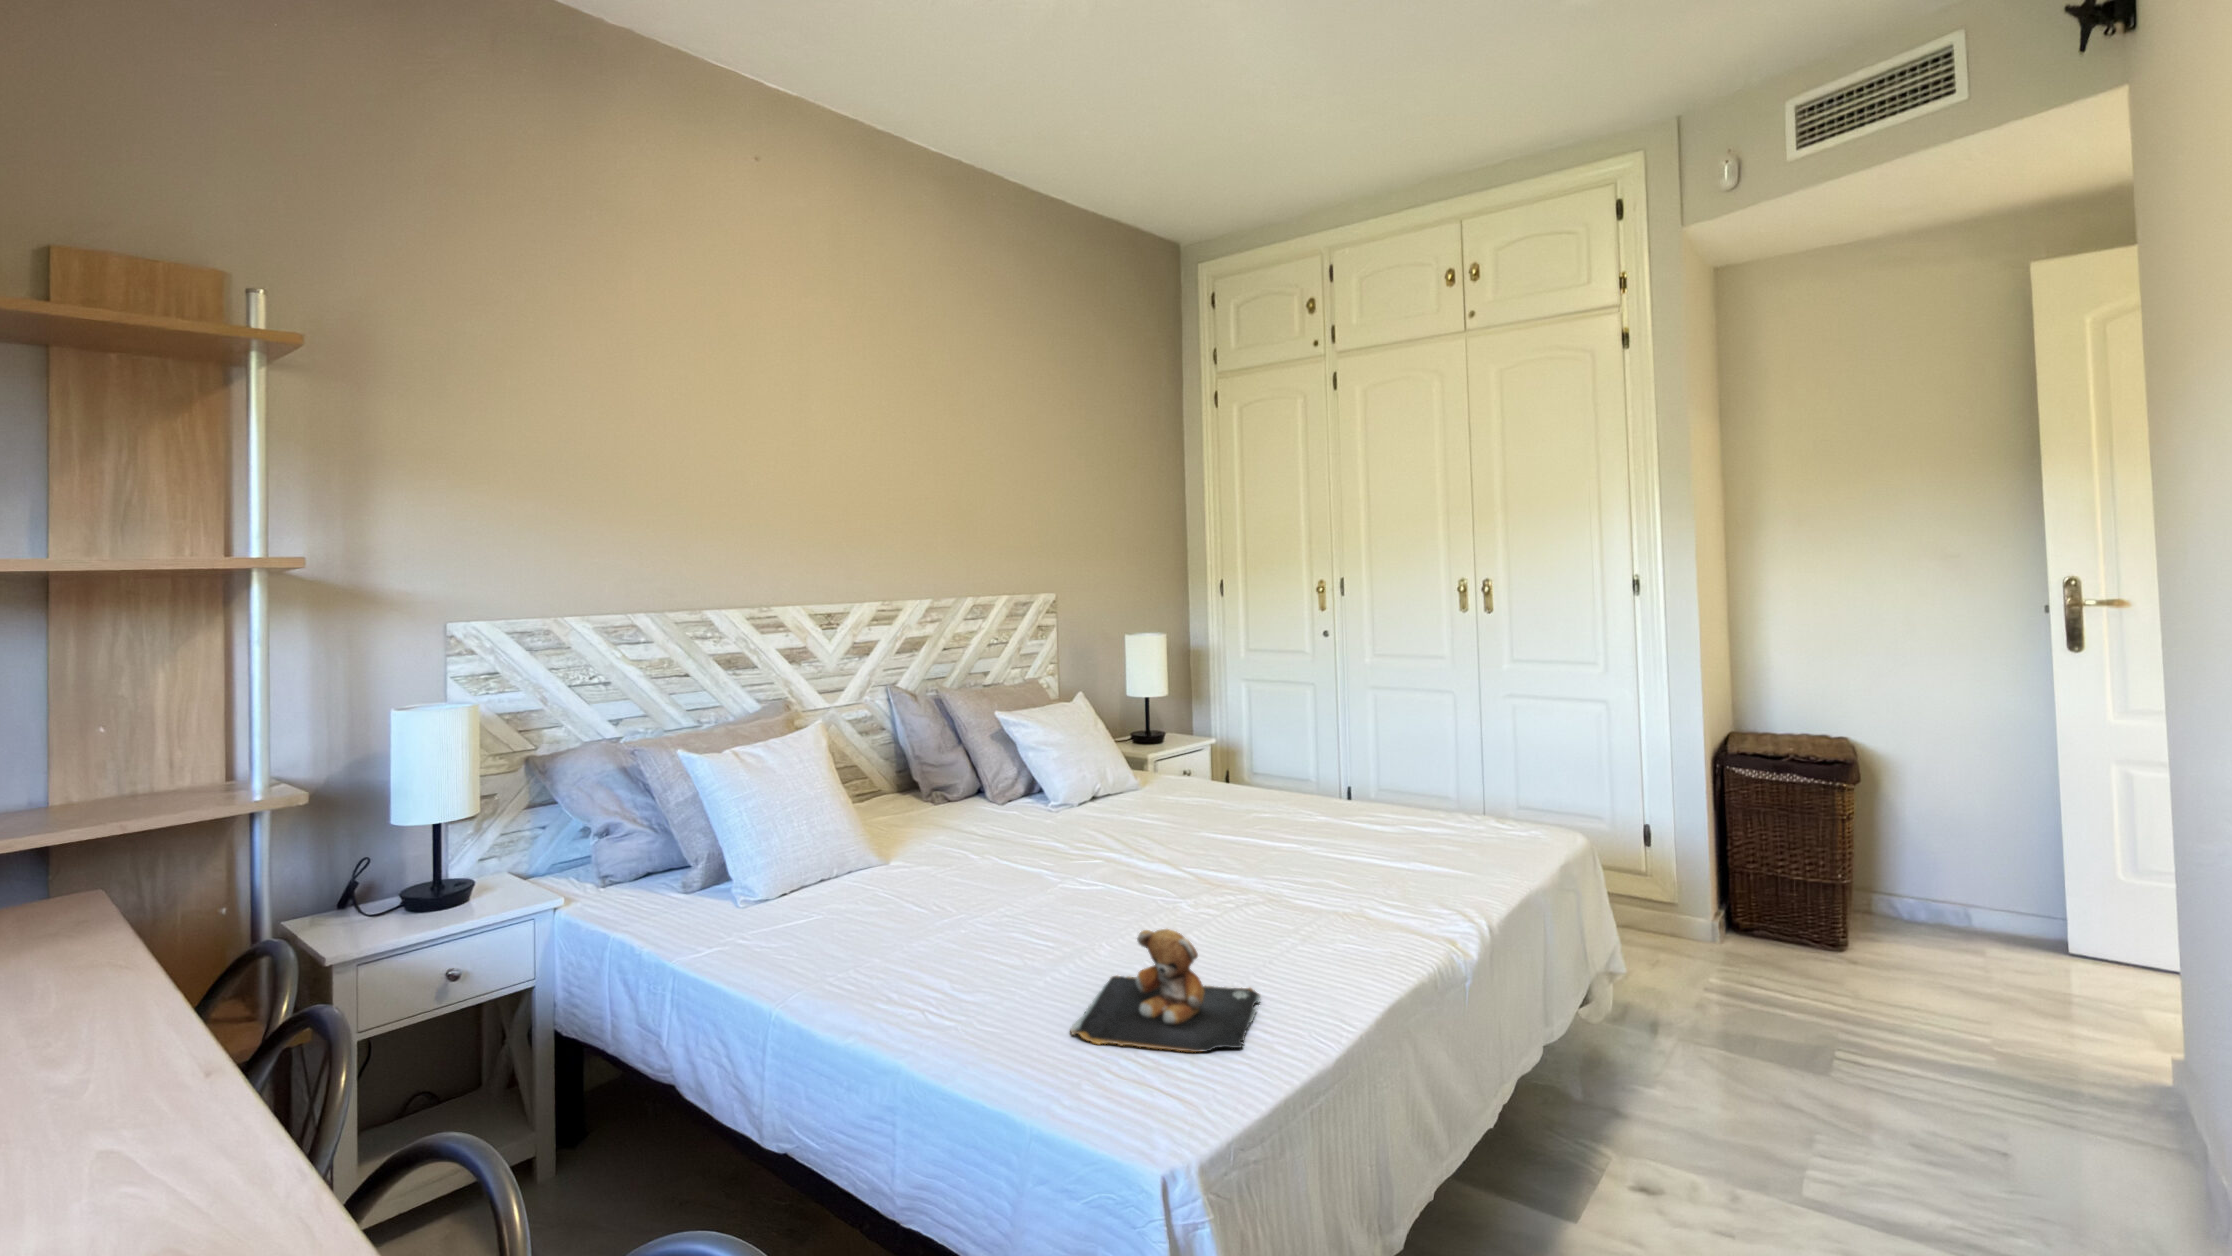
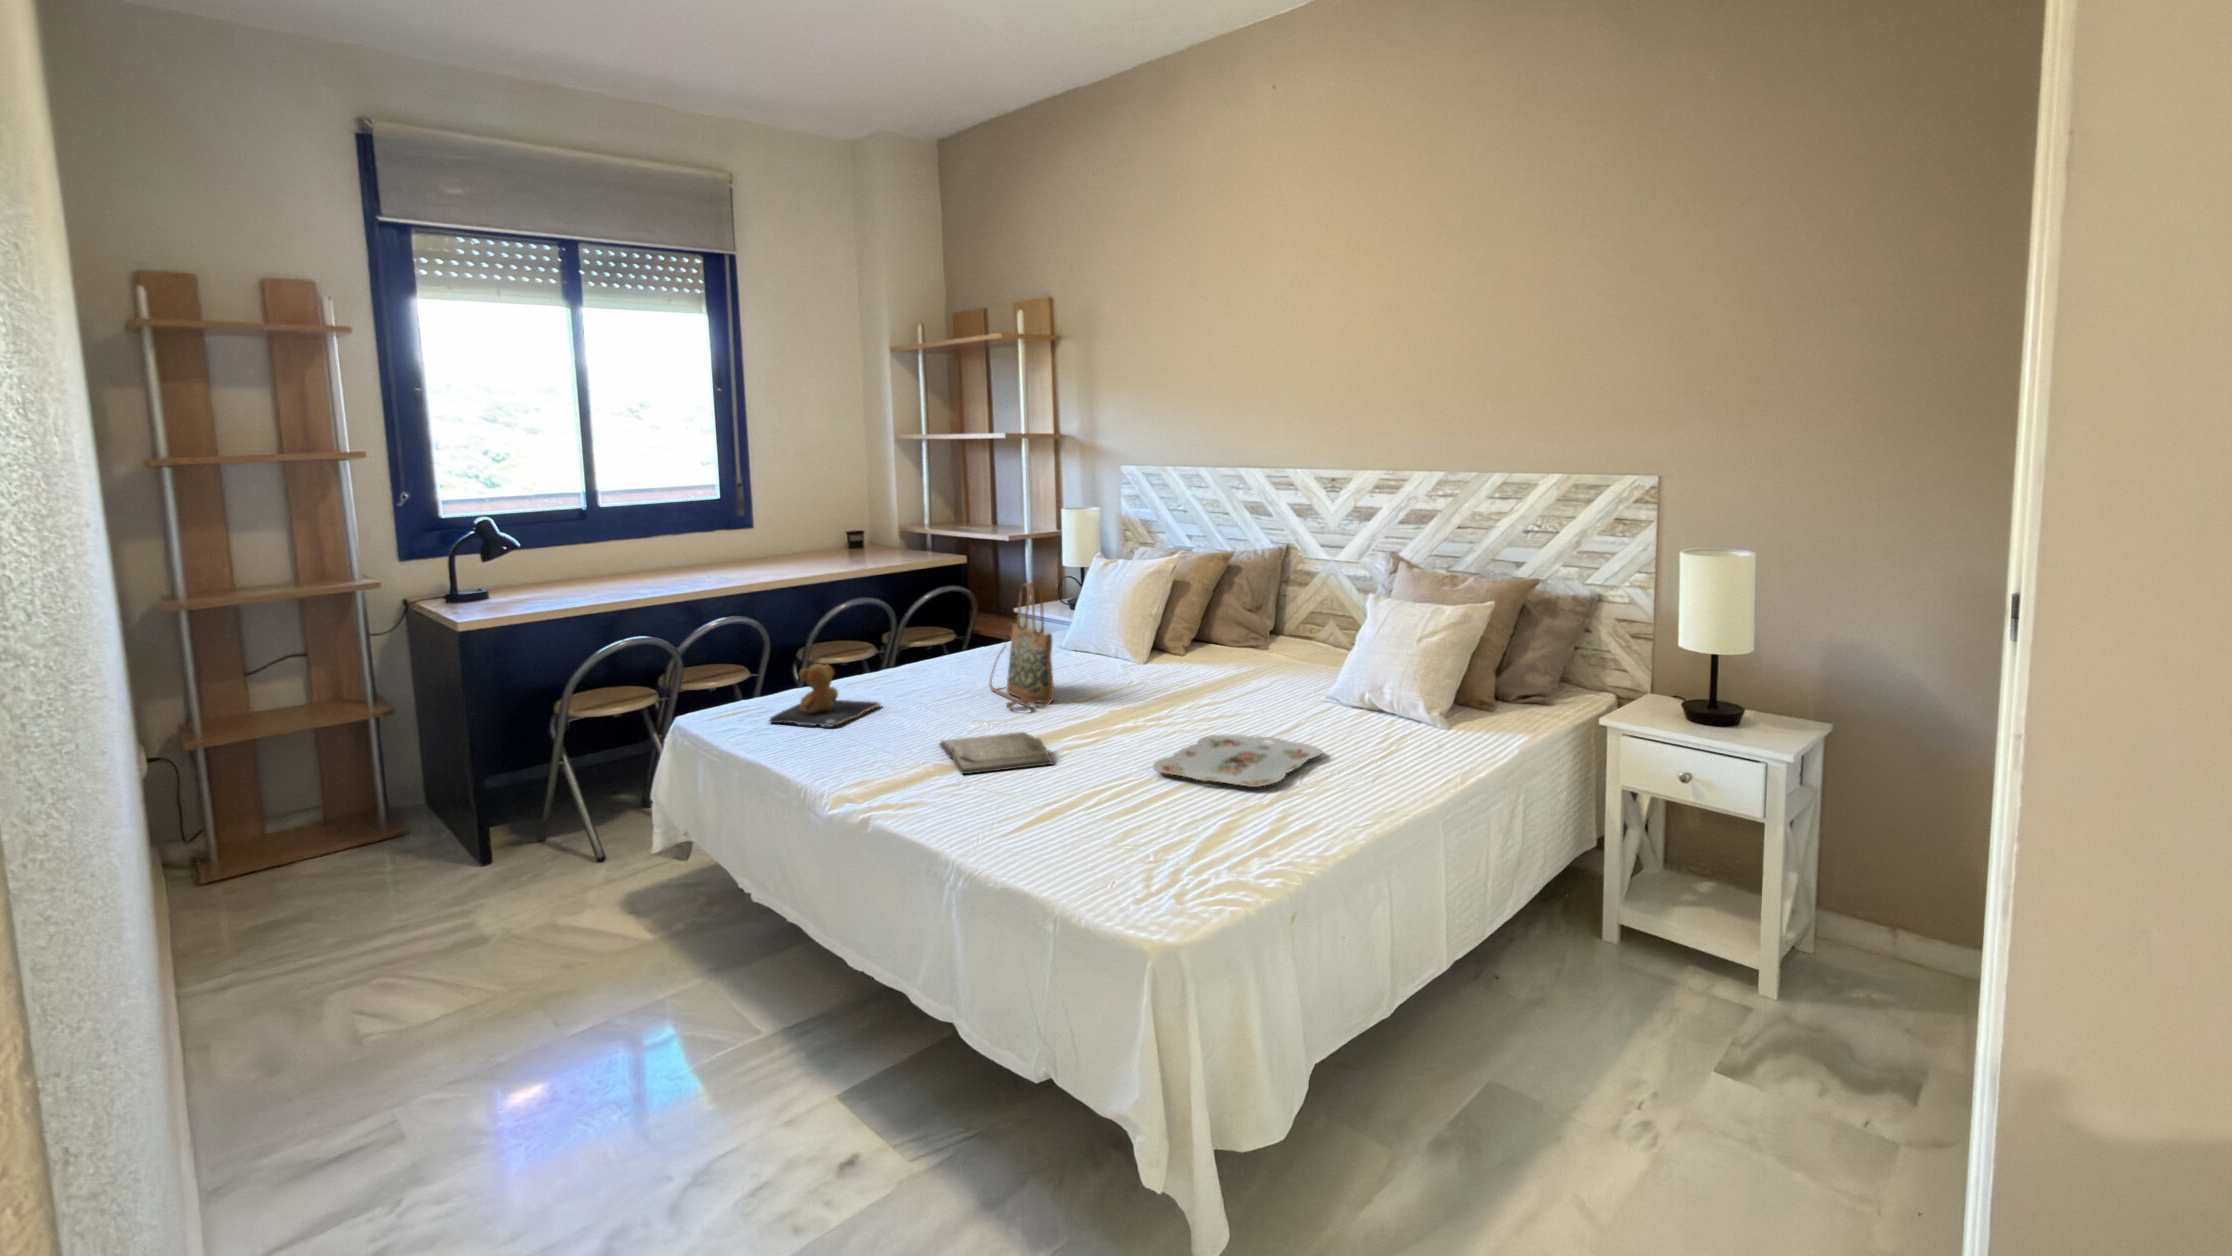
handbag: none [986,746,1153,924] -> present [990,583,1054,711]
serving tray: none [1250,808,1409,847] -> present [1153,734,1322,787]
diary: none [1263,871,1436,929] -> present [940,732,1053,774]

